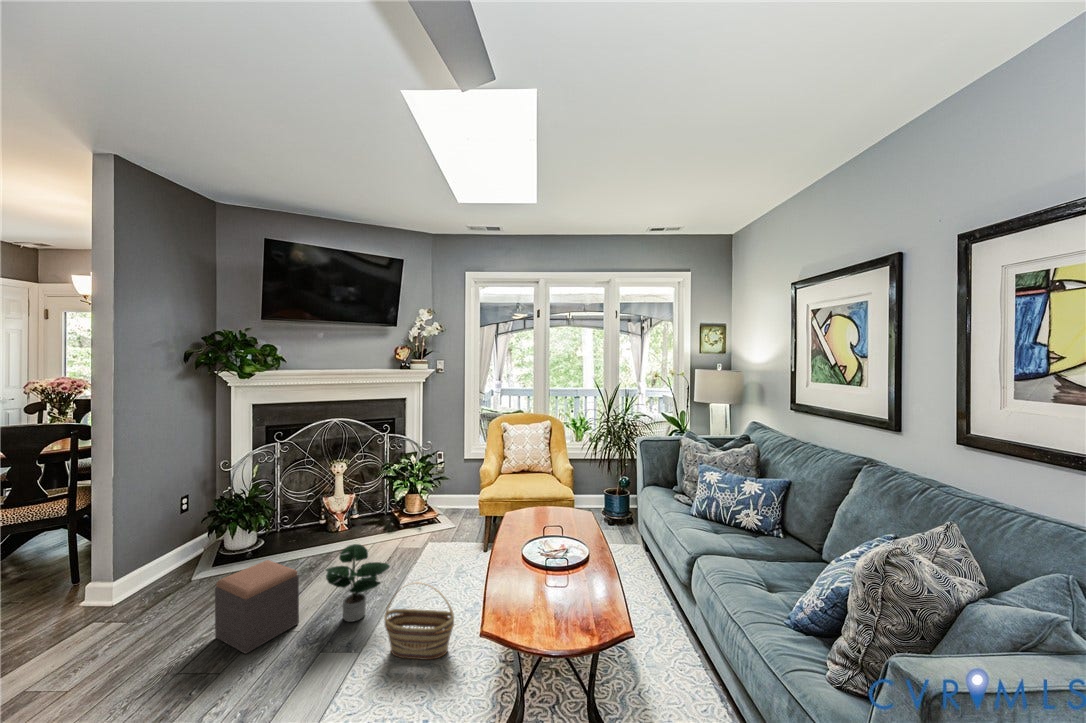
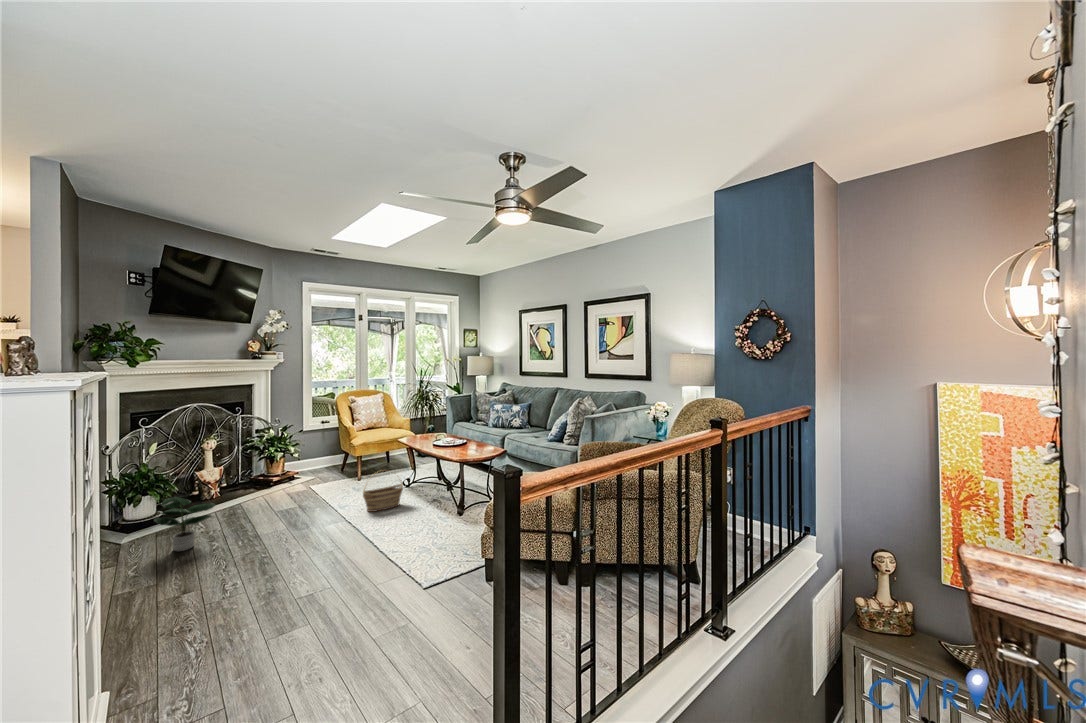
potted plant: present [326,544,390,622] -> present [154,497,215,551]
footstool: present [215,560,299,654] -> none [236,486,288,539]

